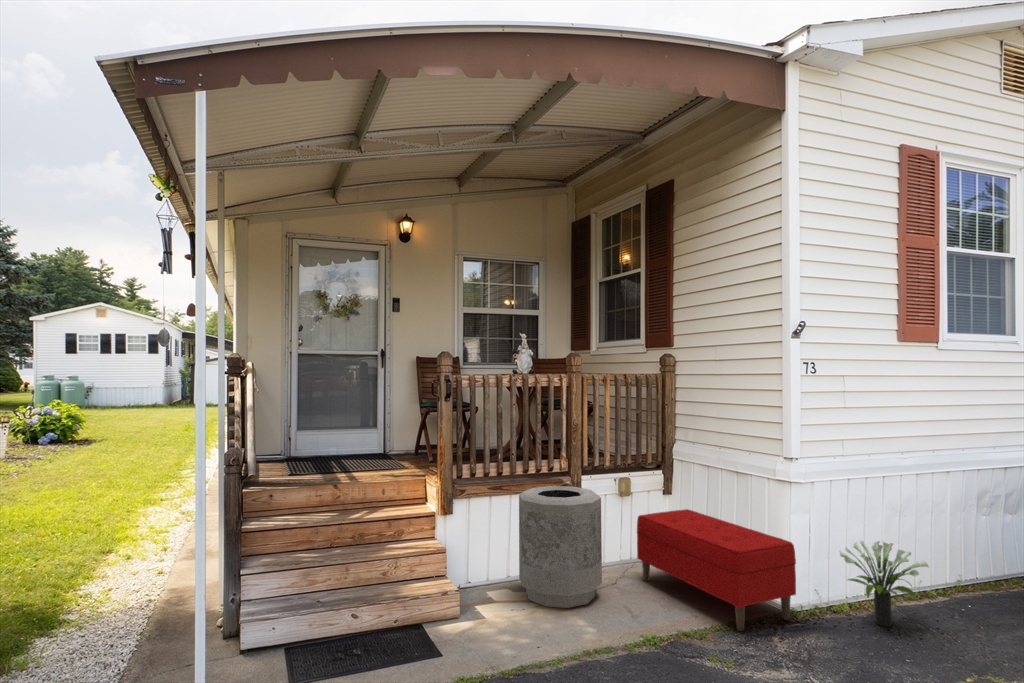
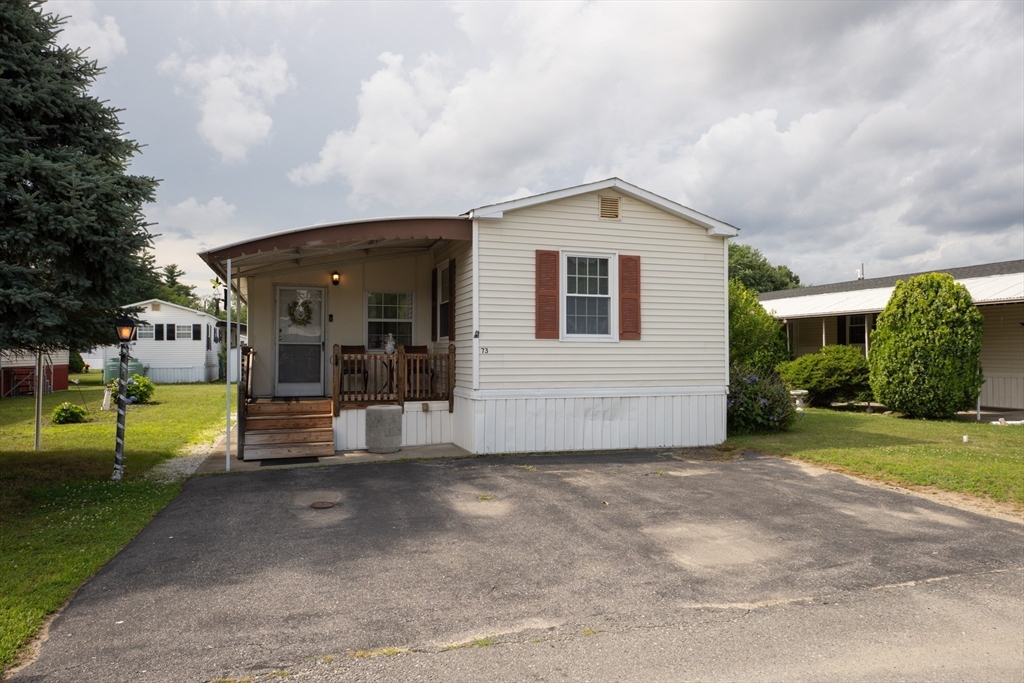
bench: present [637,509,796,631] -> none [425,418,472,457]
potted plant: present [839,541,929,627] -> none [489,423,520,457]

